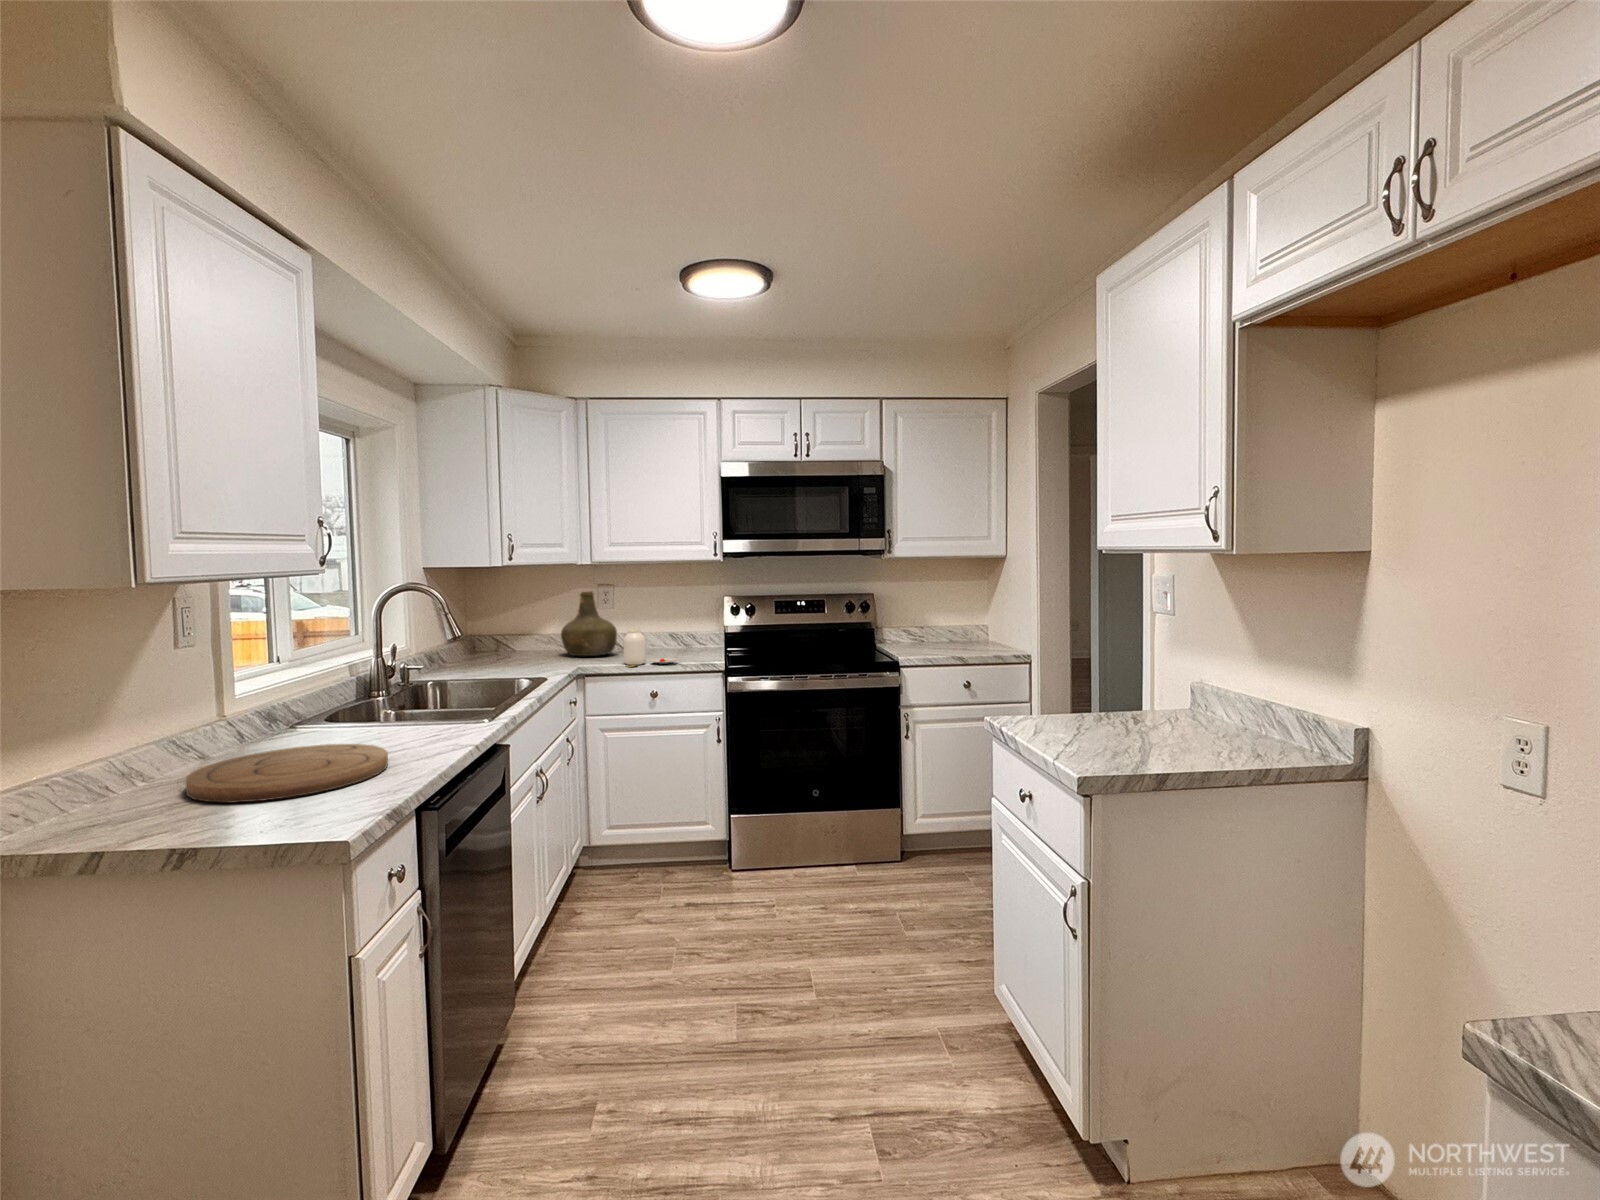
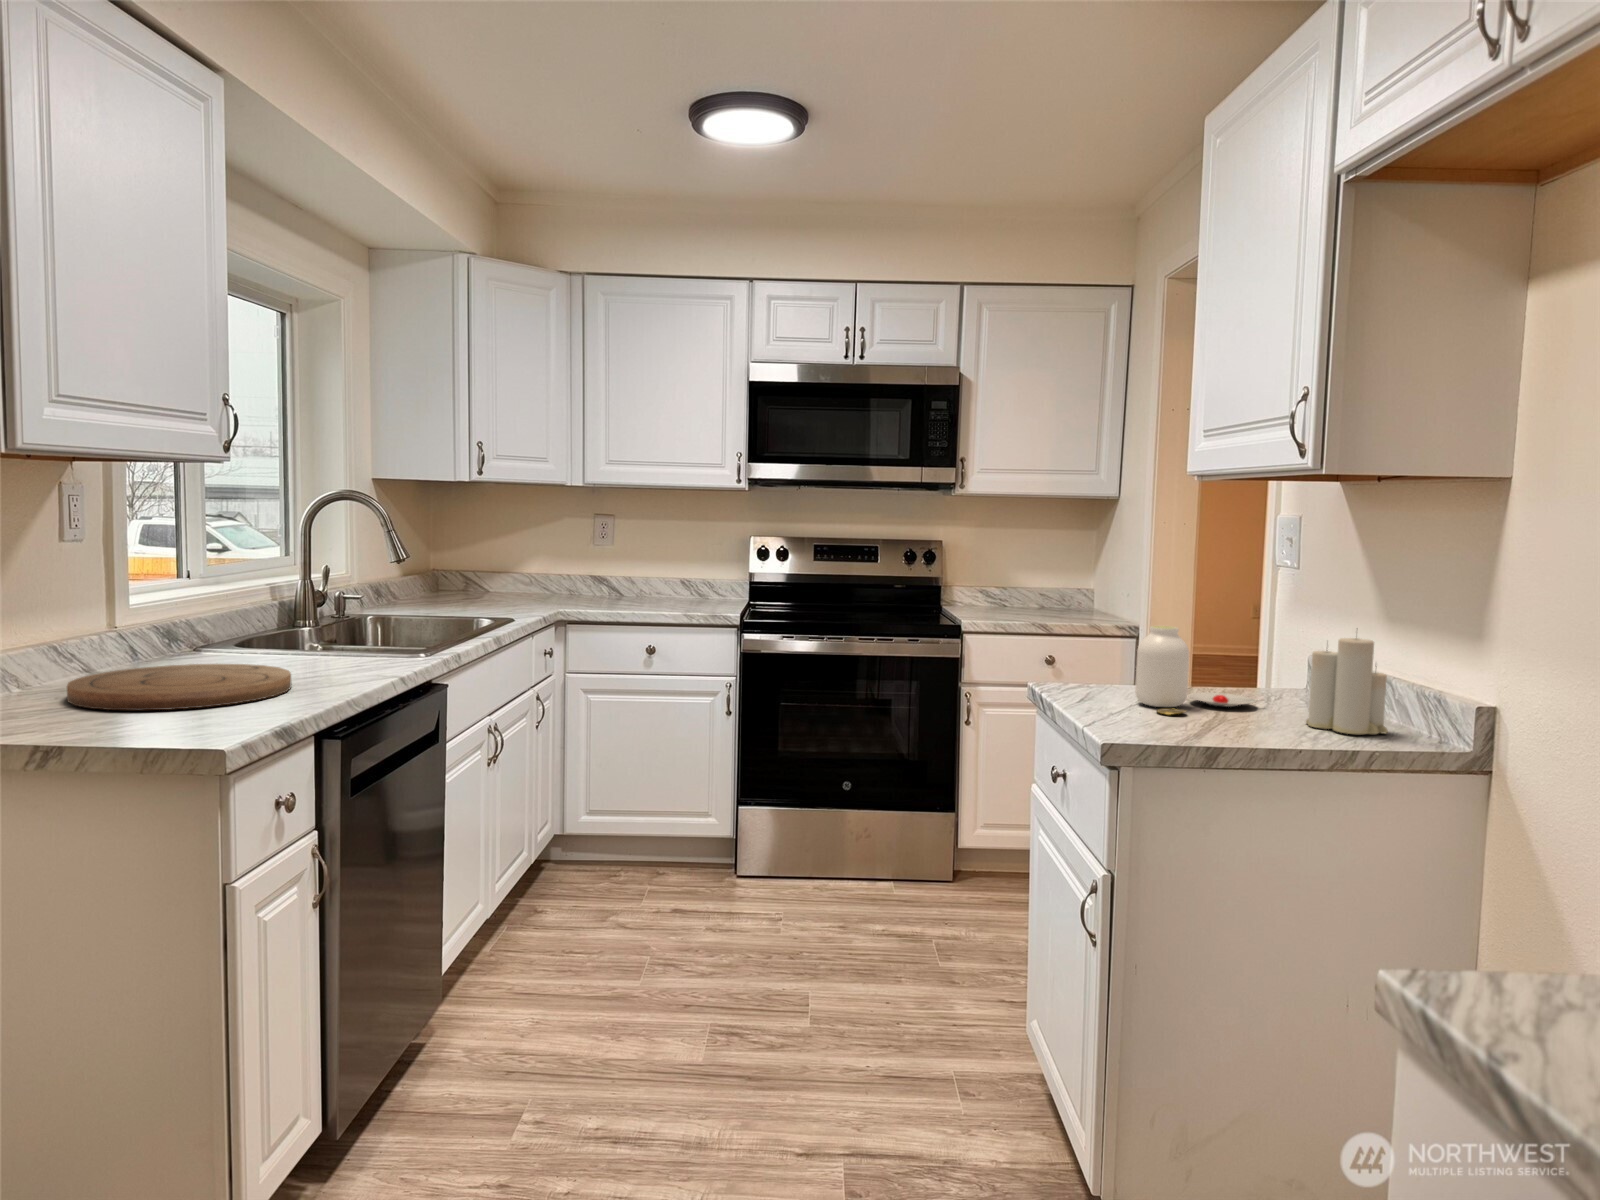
bottle: present [561,591,617,656] -> none [538,519,609,601]
jar: present [623,629,678,667] -> present [1135,626,1257,715]
candle: none [1213,670,1280,753] -> present [1306,638,1388,734]

